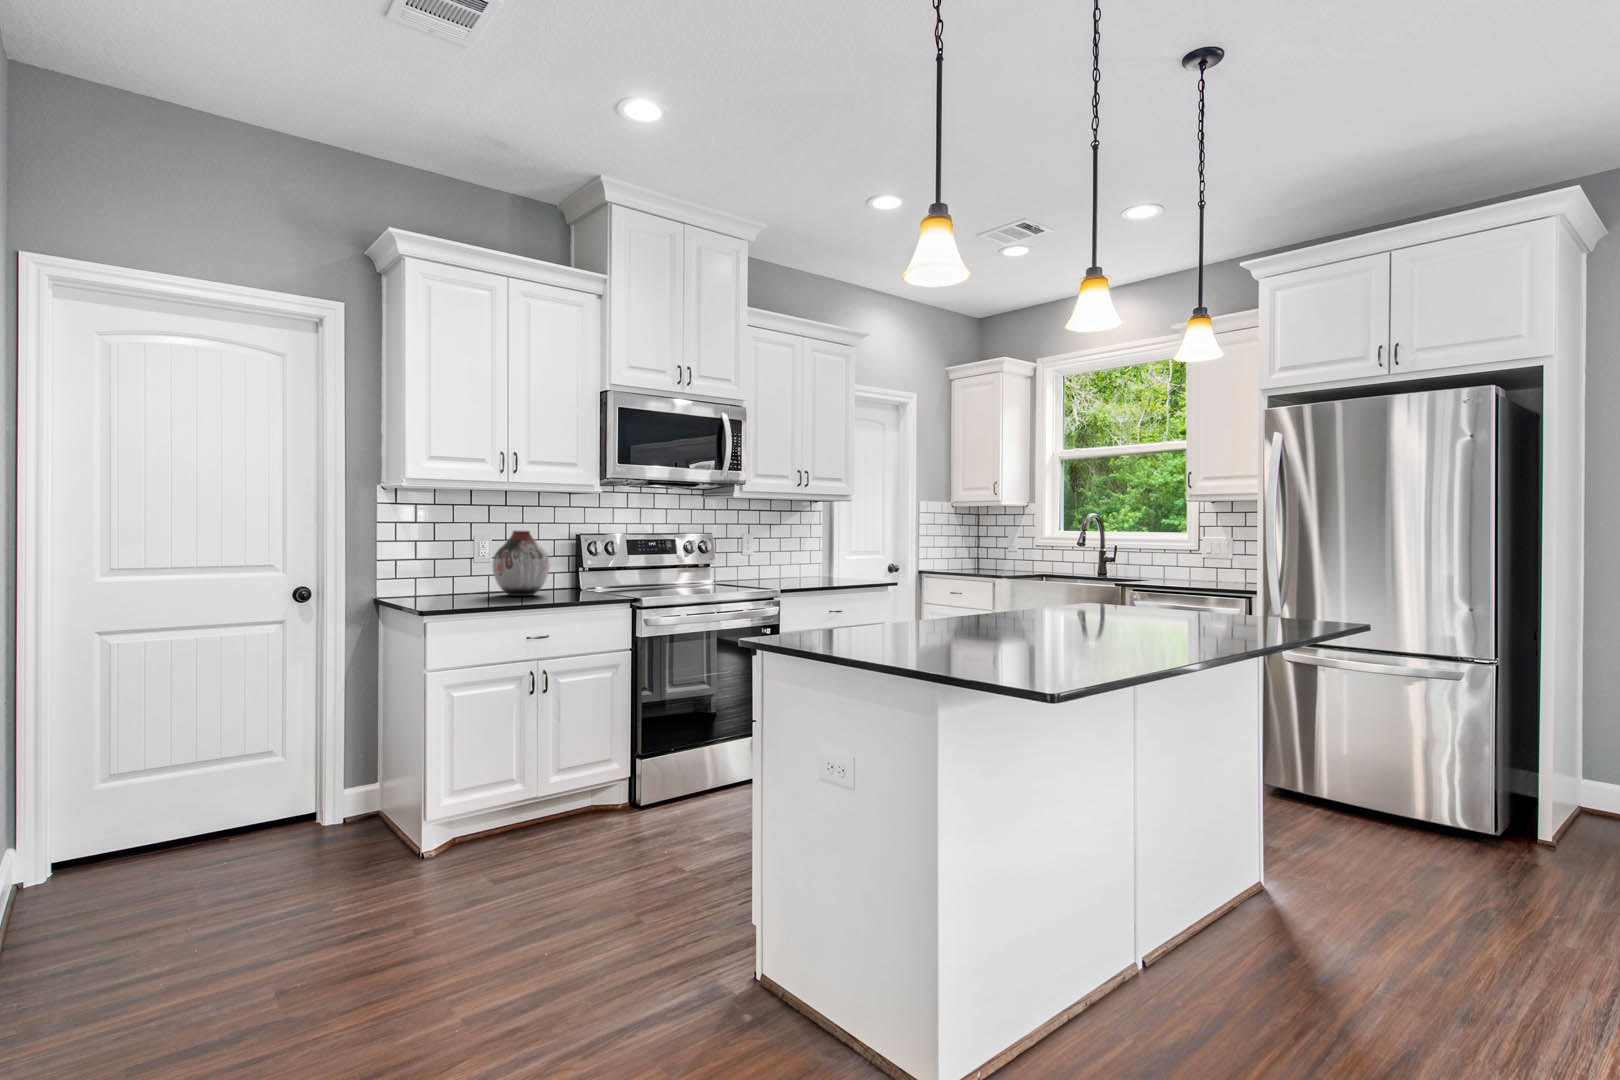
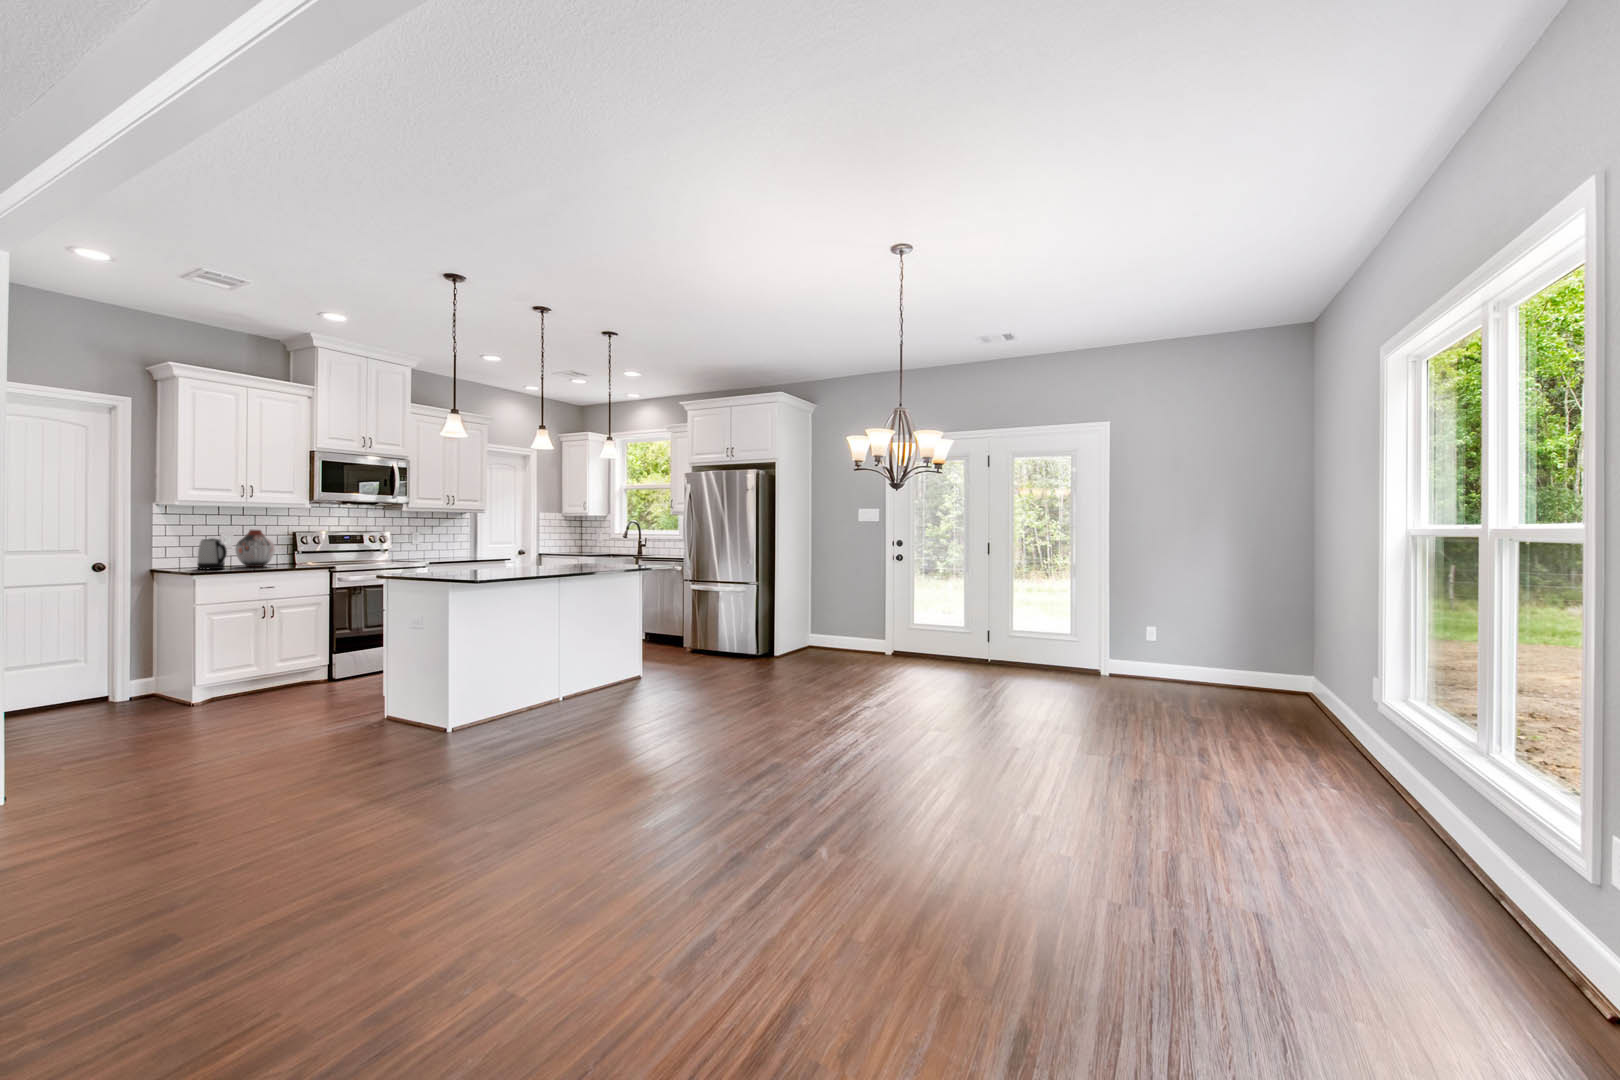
kettle: none [436,546,478,603] -> present [197,538,227,570]

